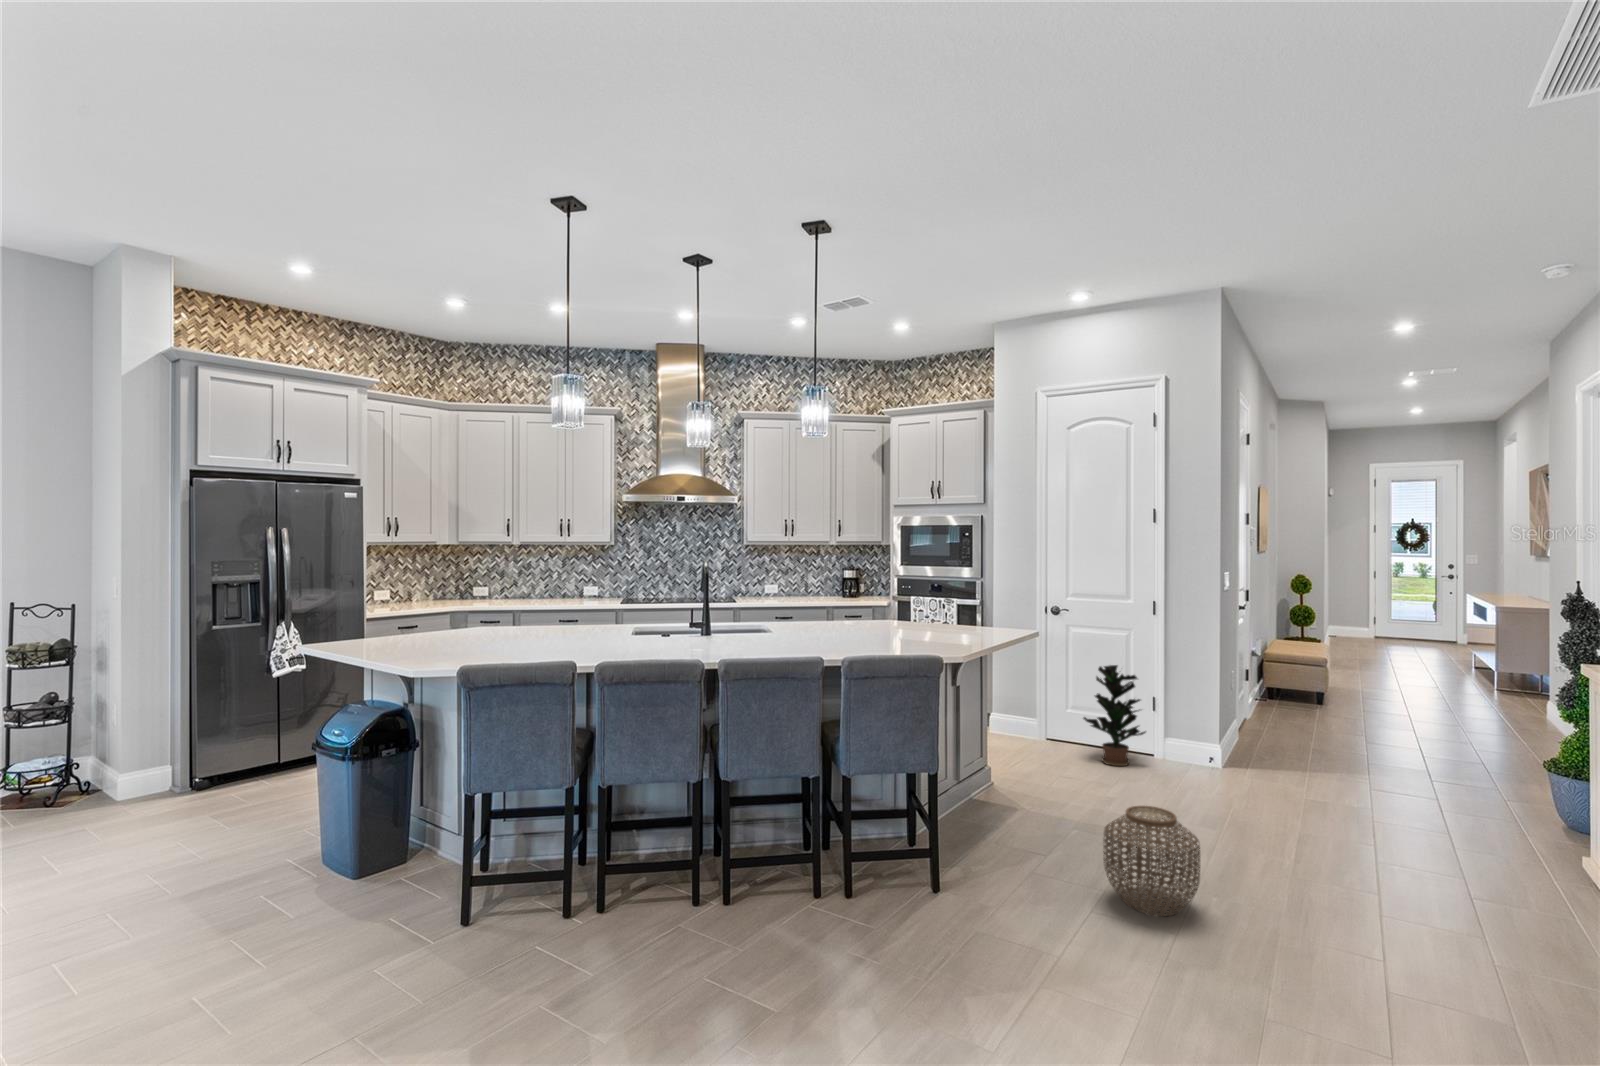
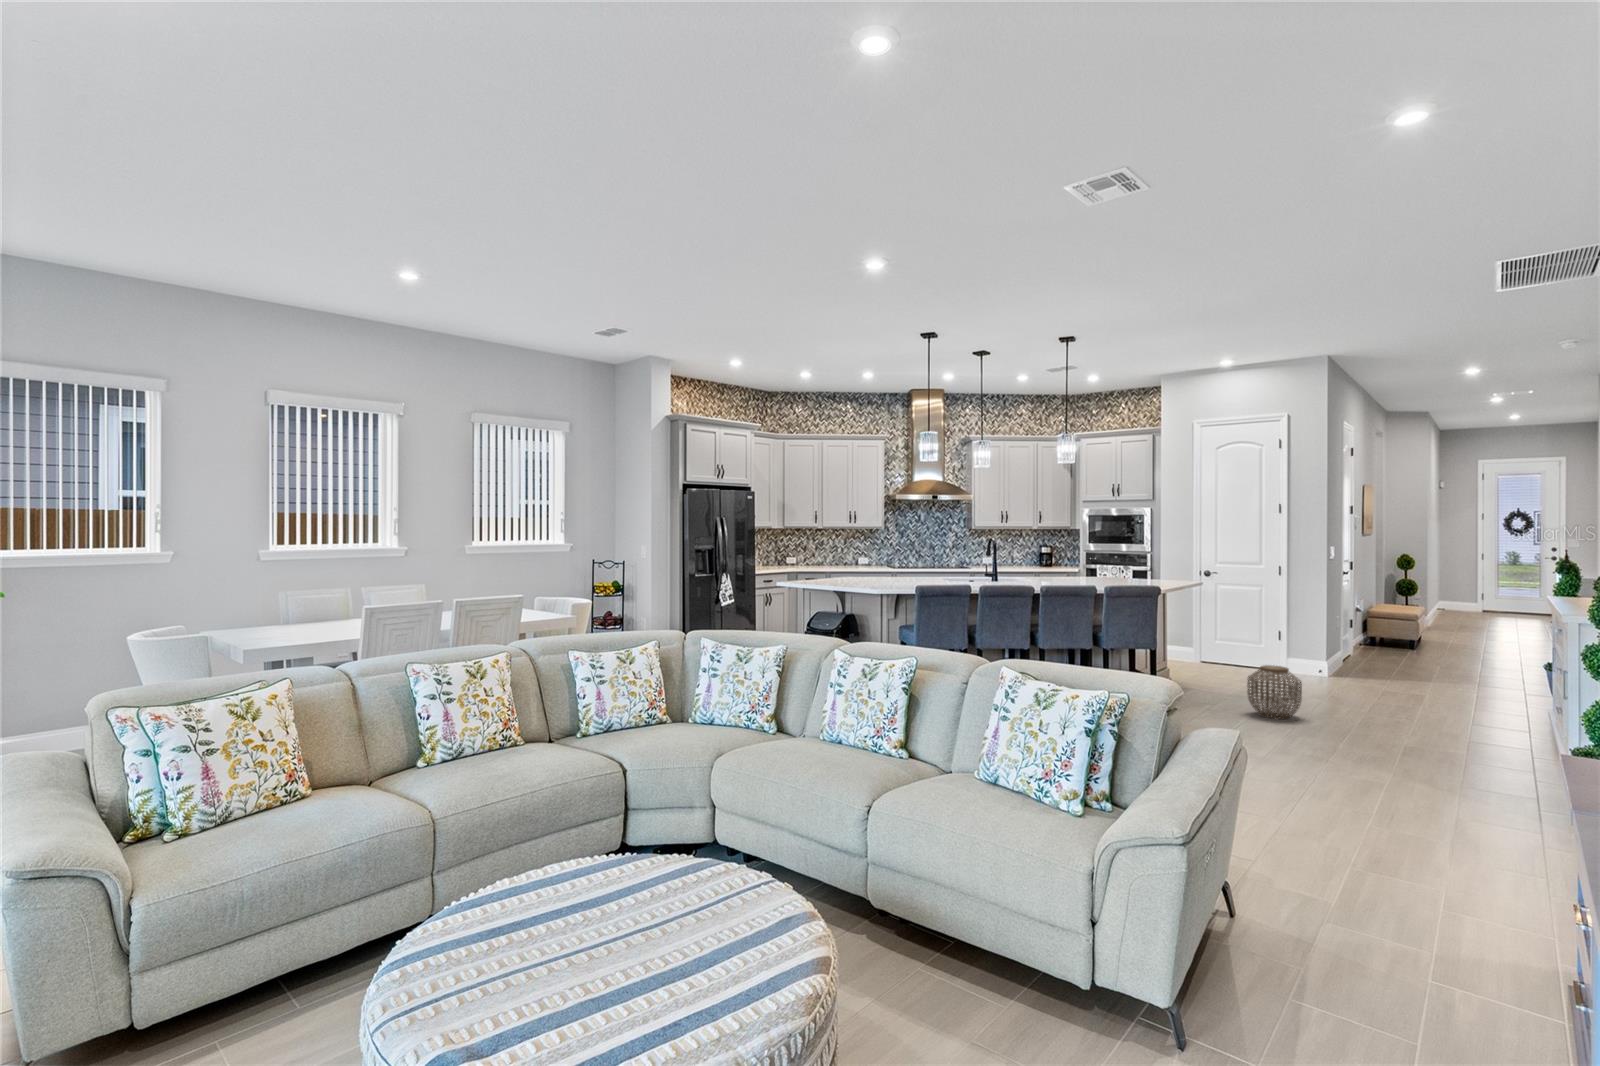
potted plant: present [1084,665,1146,766] -> none [1227,607,1272,673]

